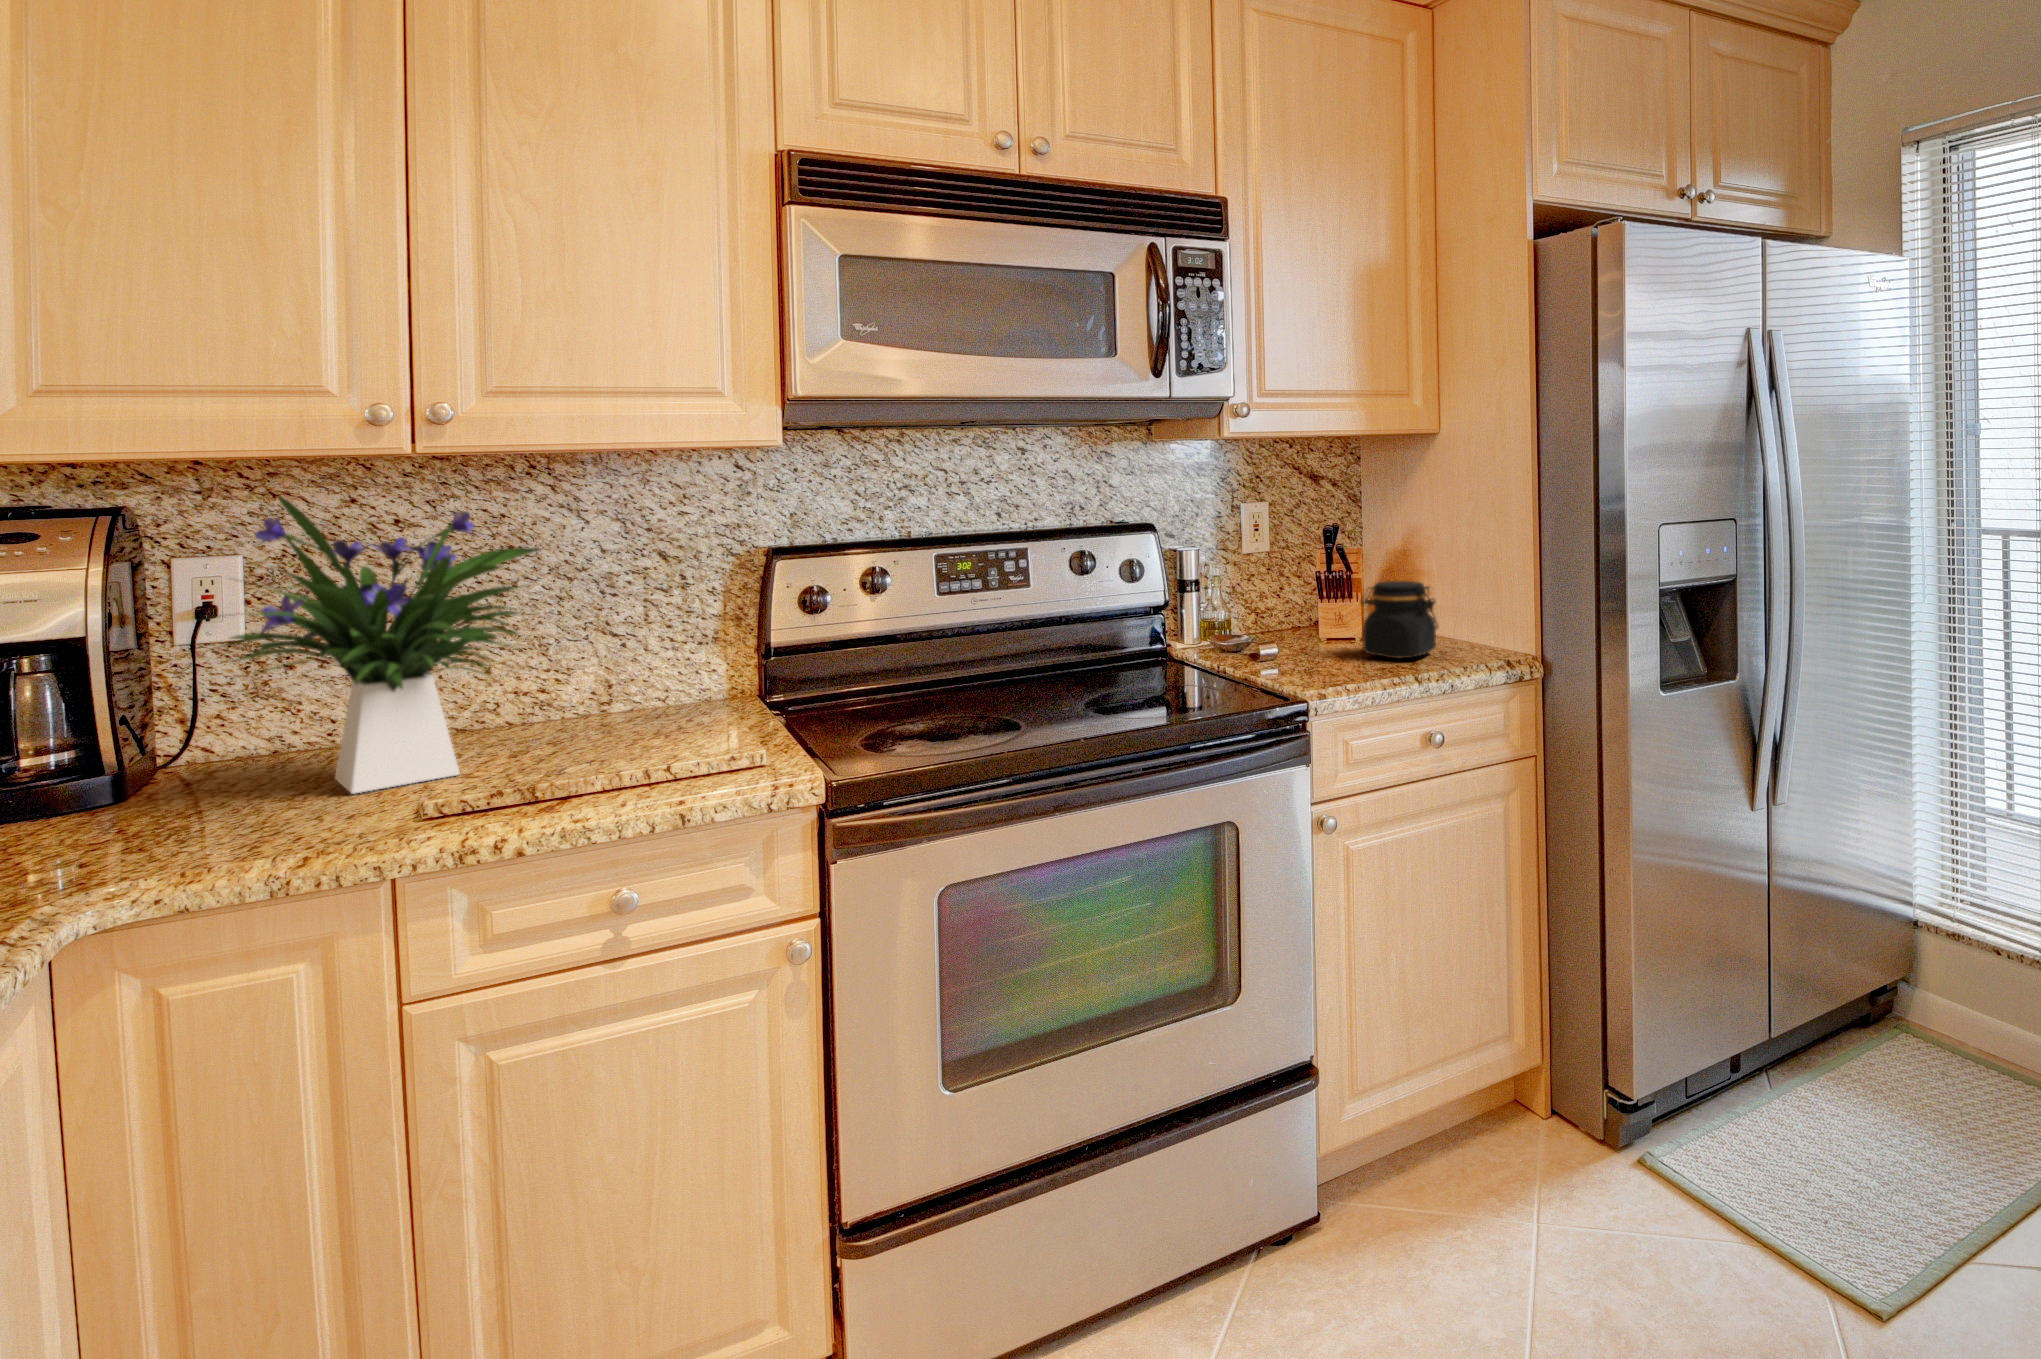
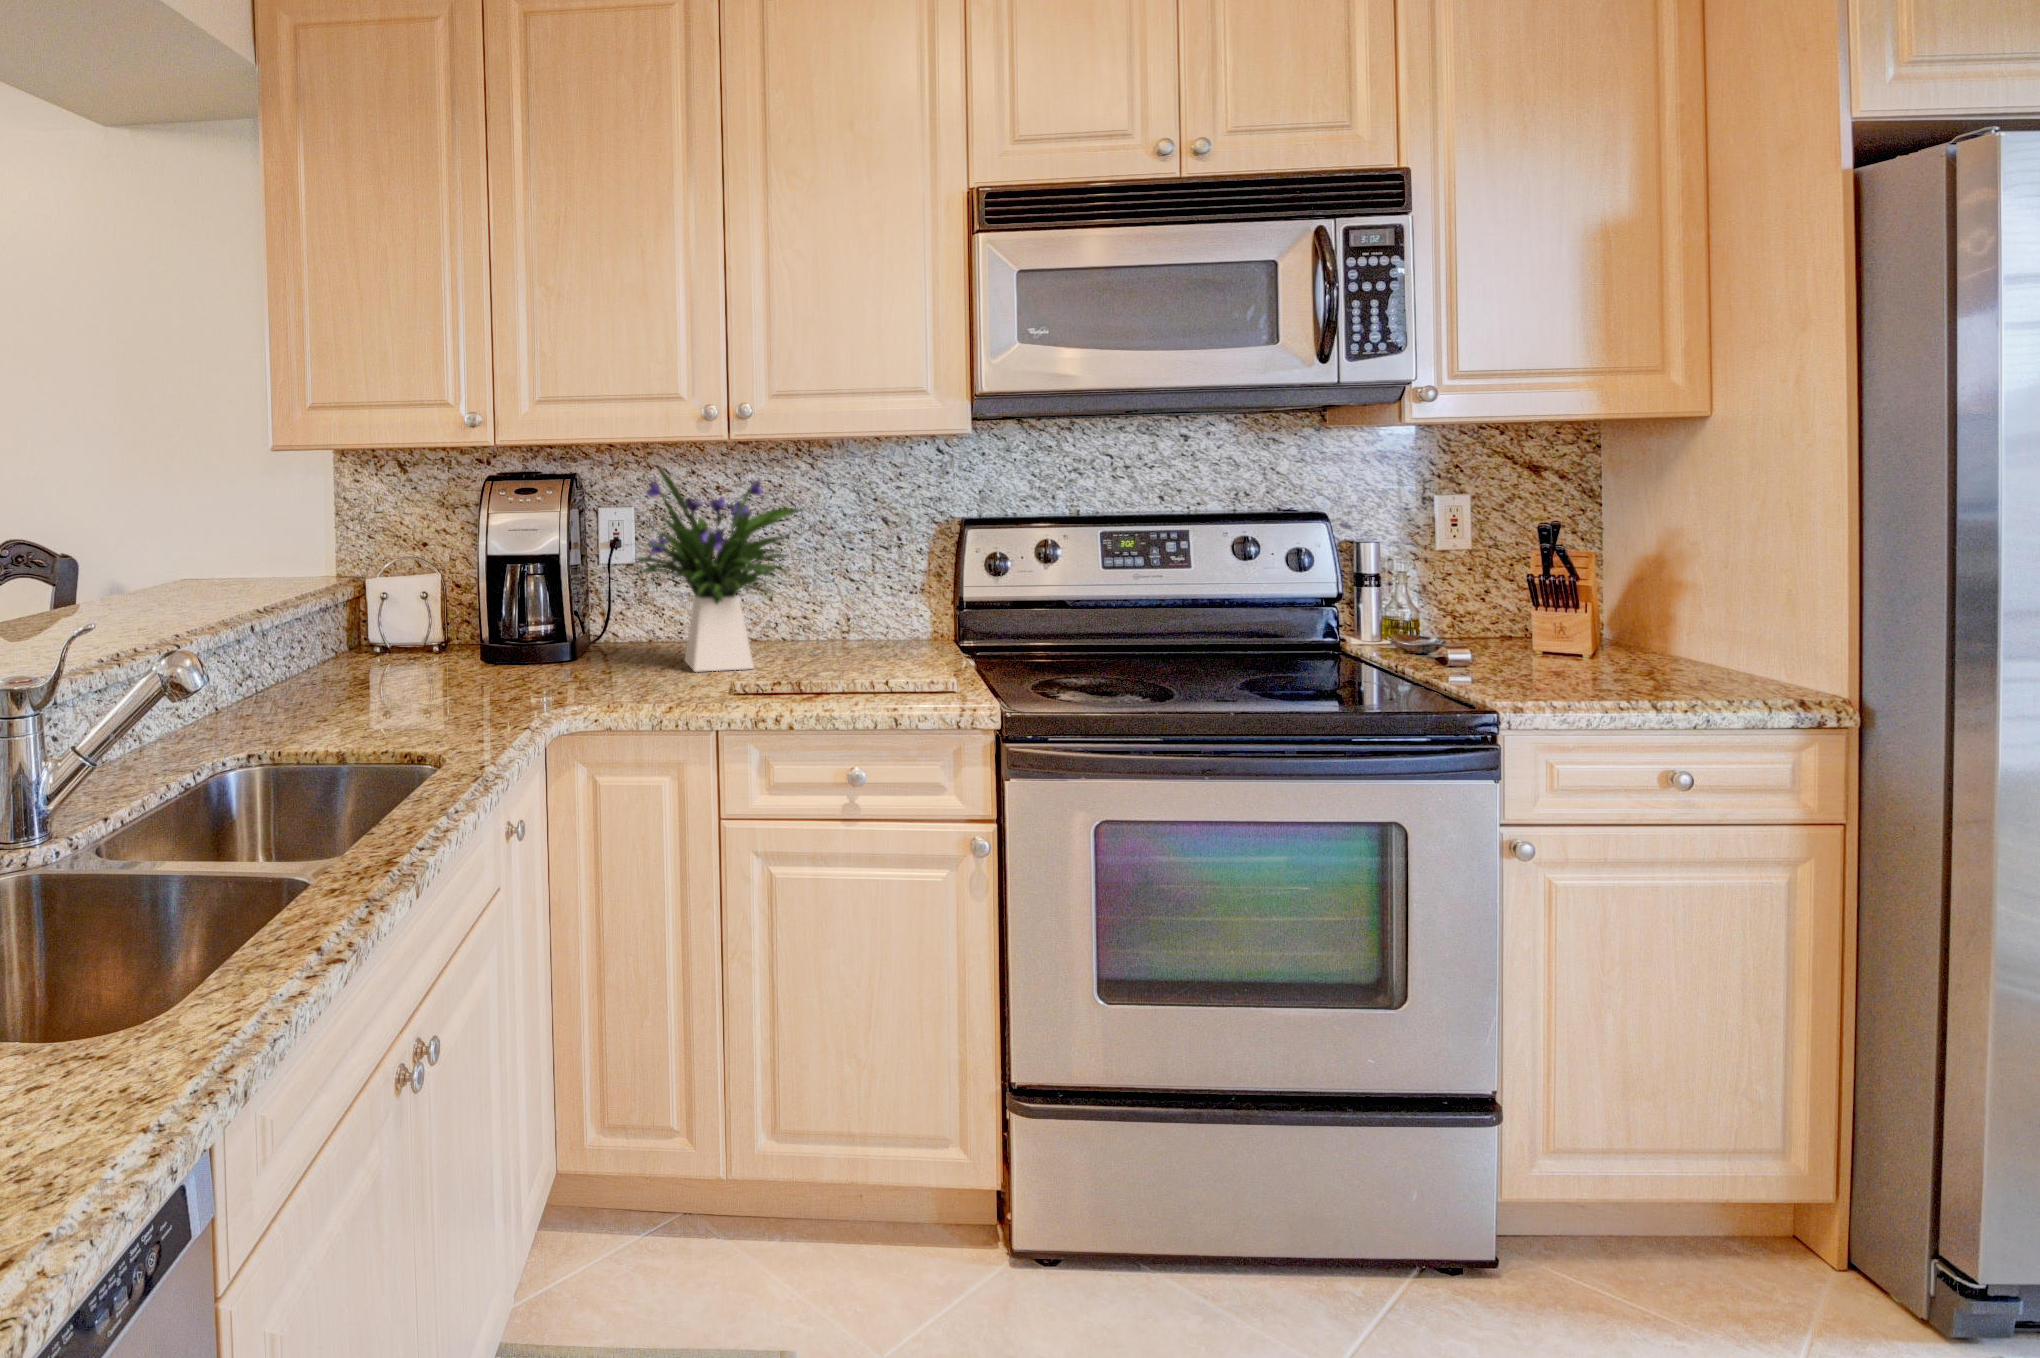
jar: present [1361,581,1438,658] -> none [1586,590,1702,681]

